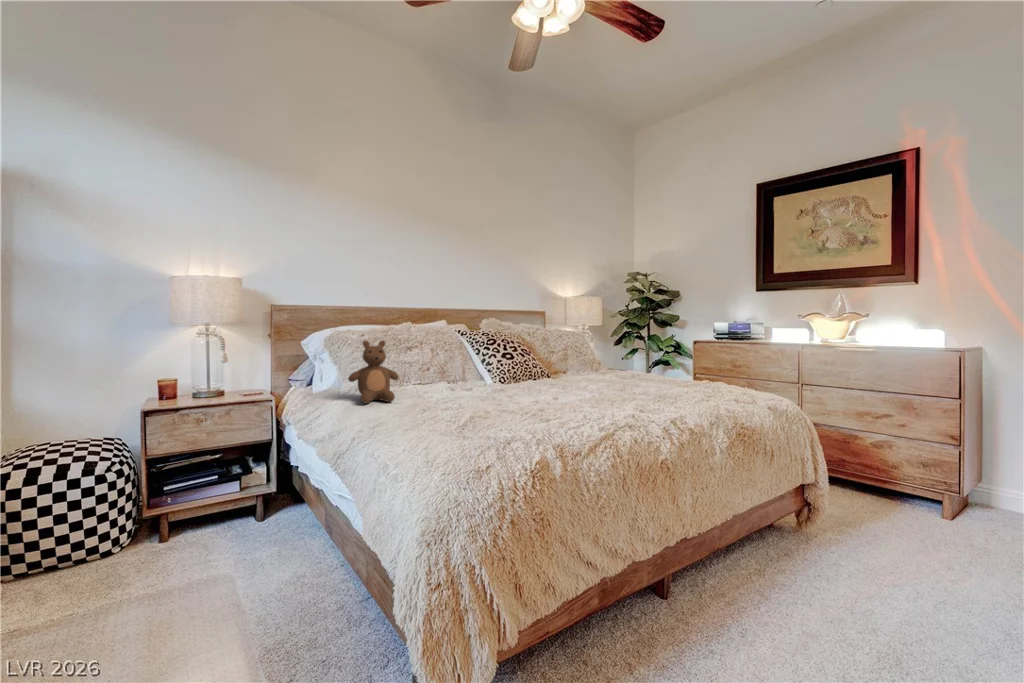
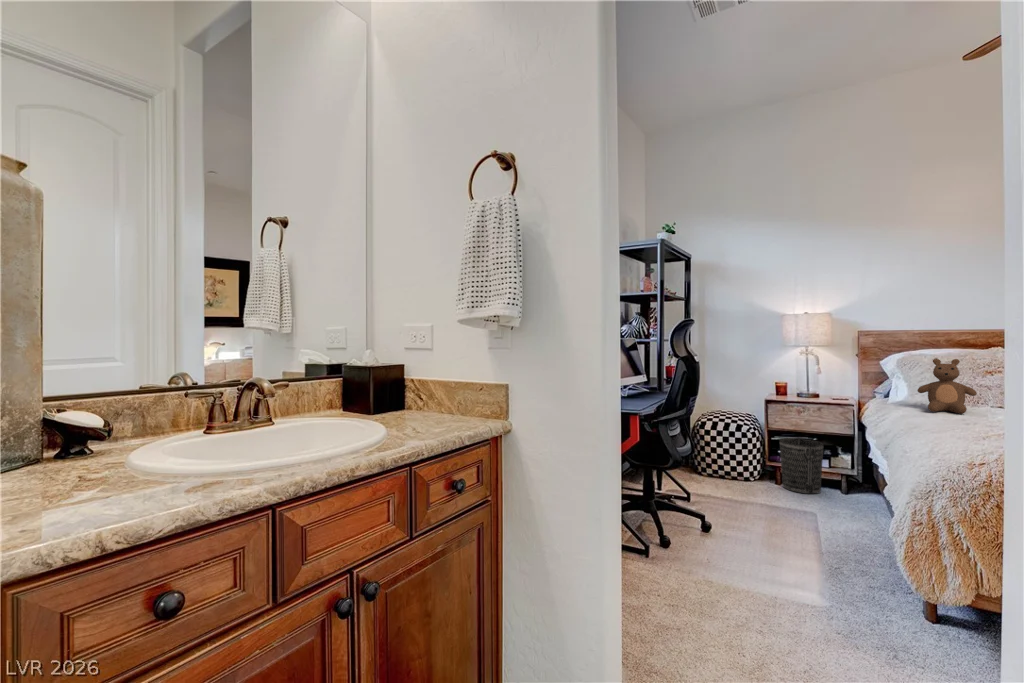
wastebasket: none [167,459,234,548] -> present [780,438,823,494]

